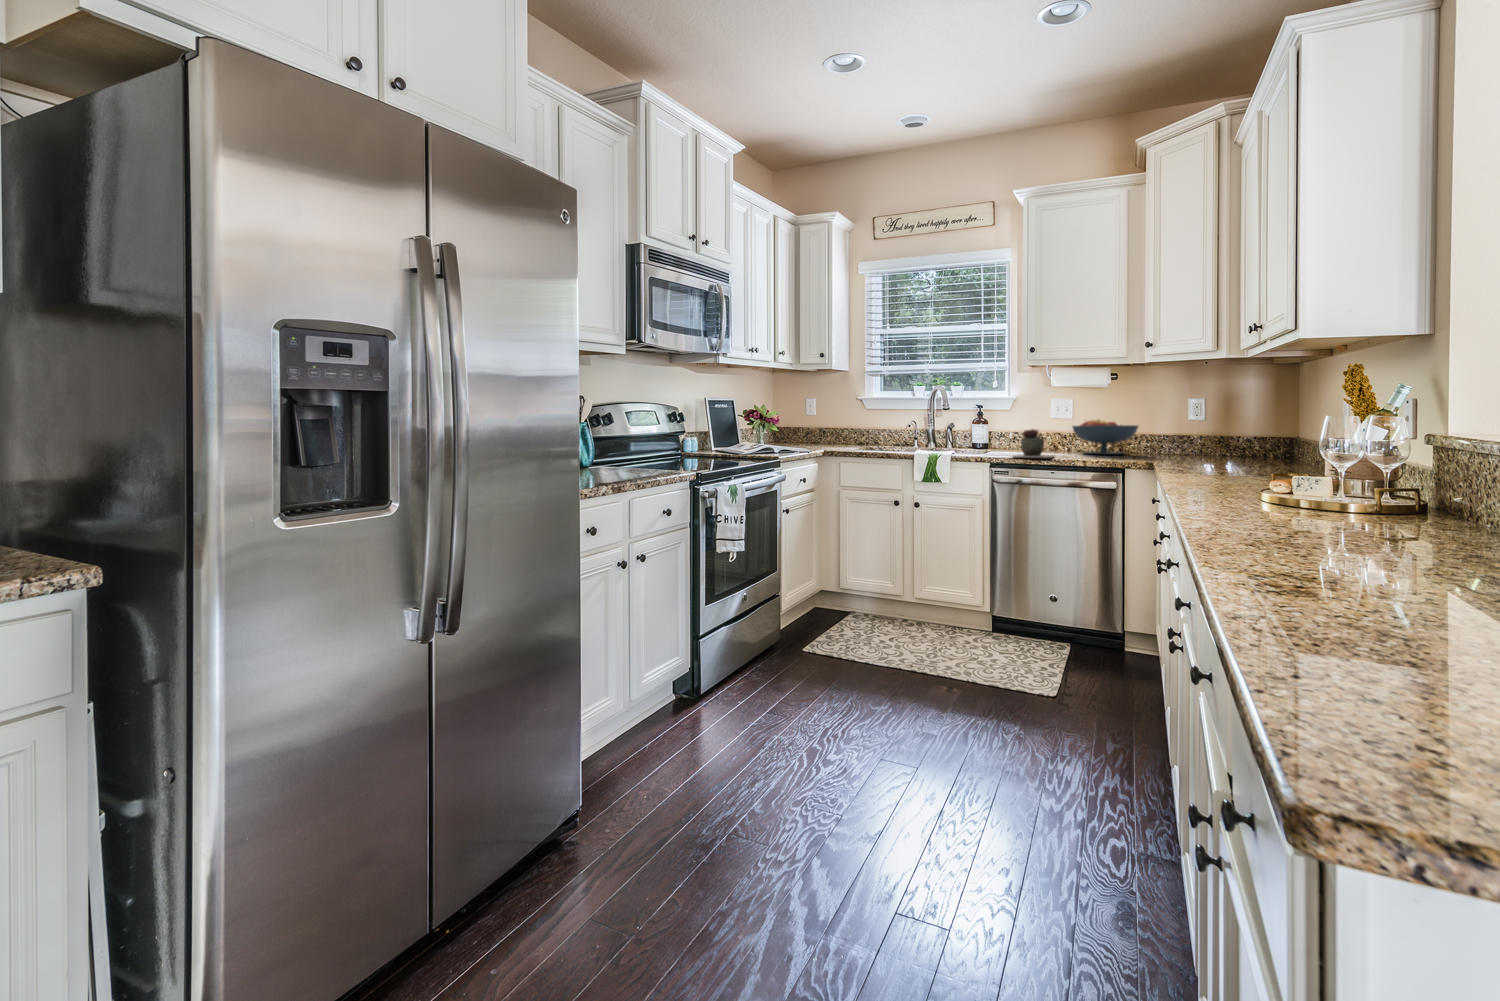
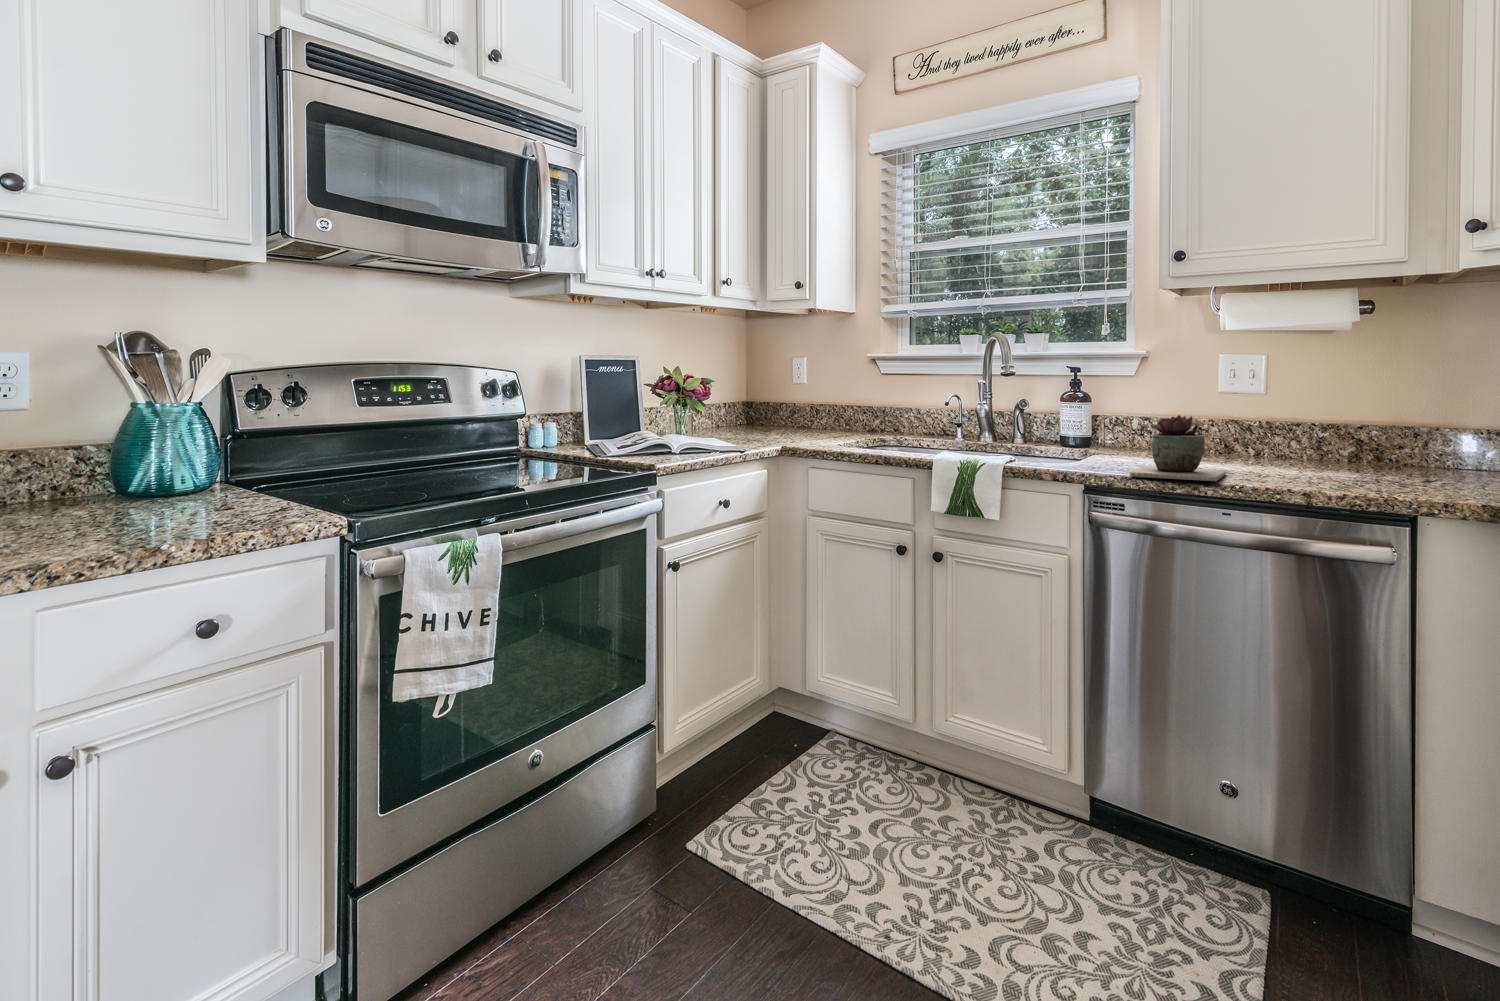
fruit bowl: present [1072,420,1138,454] -> none [1264,387,1421,468]

